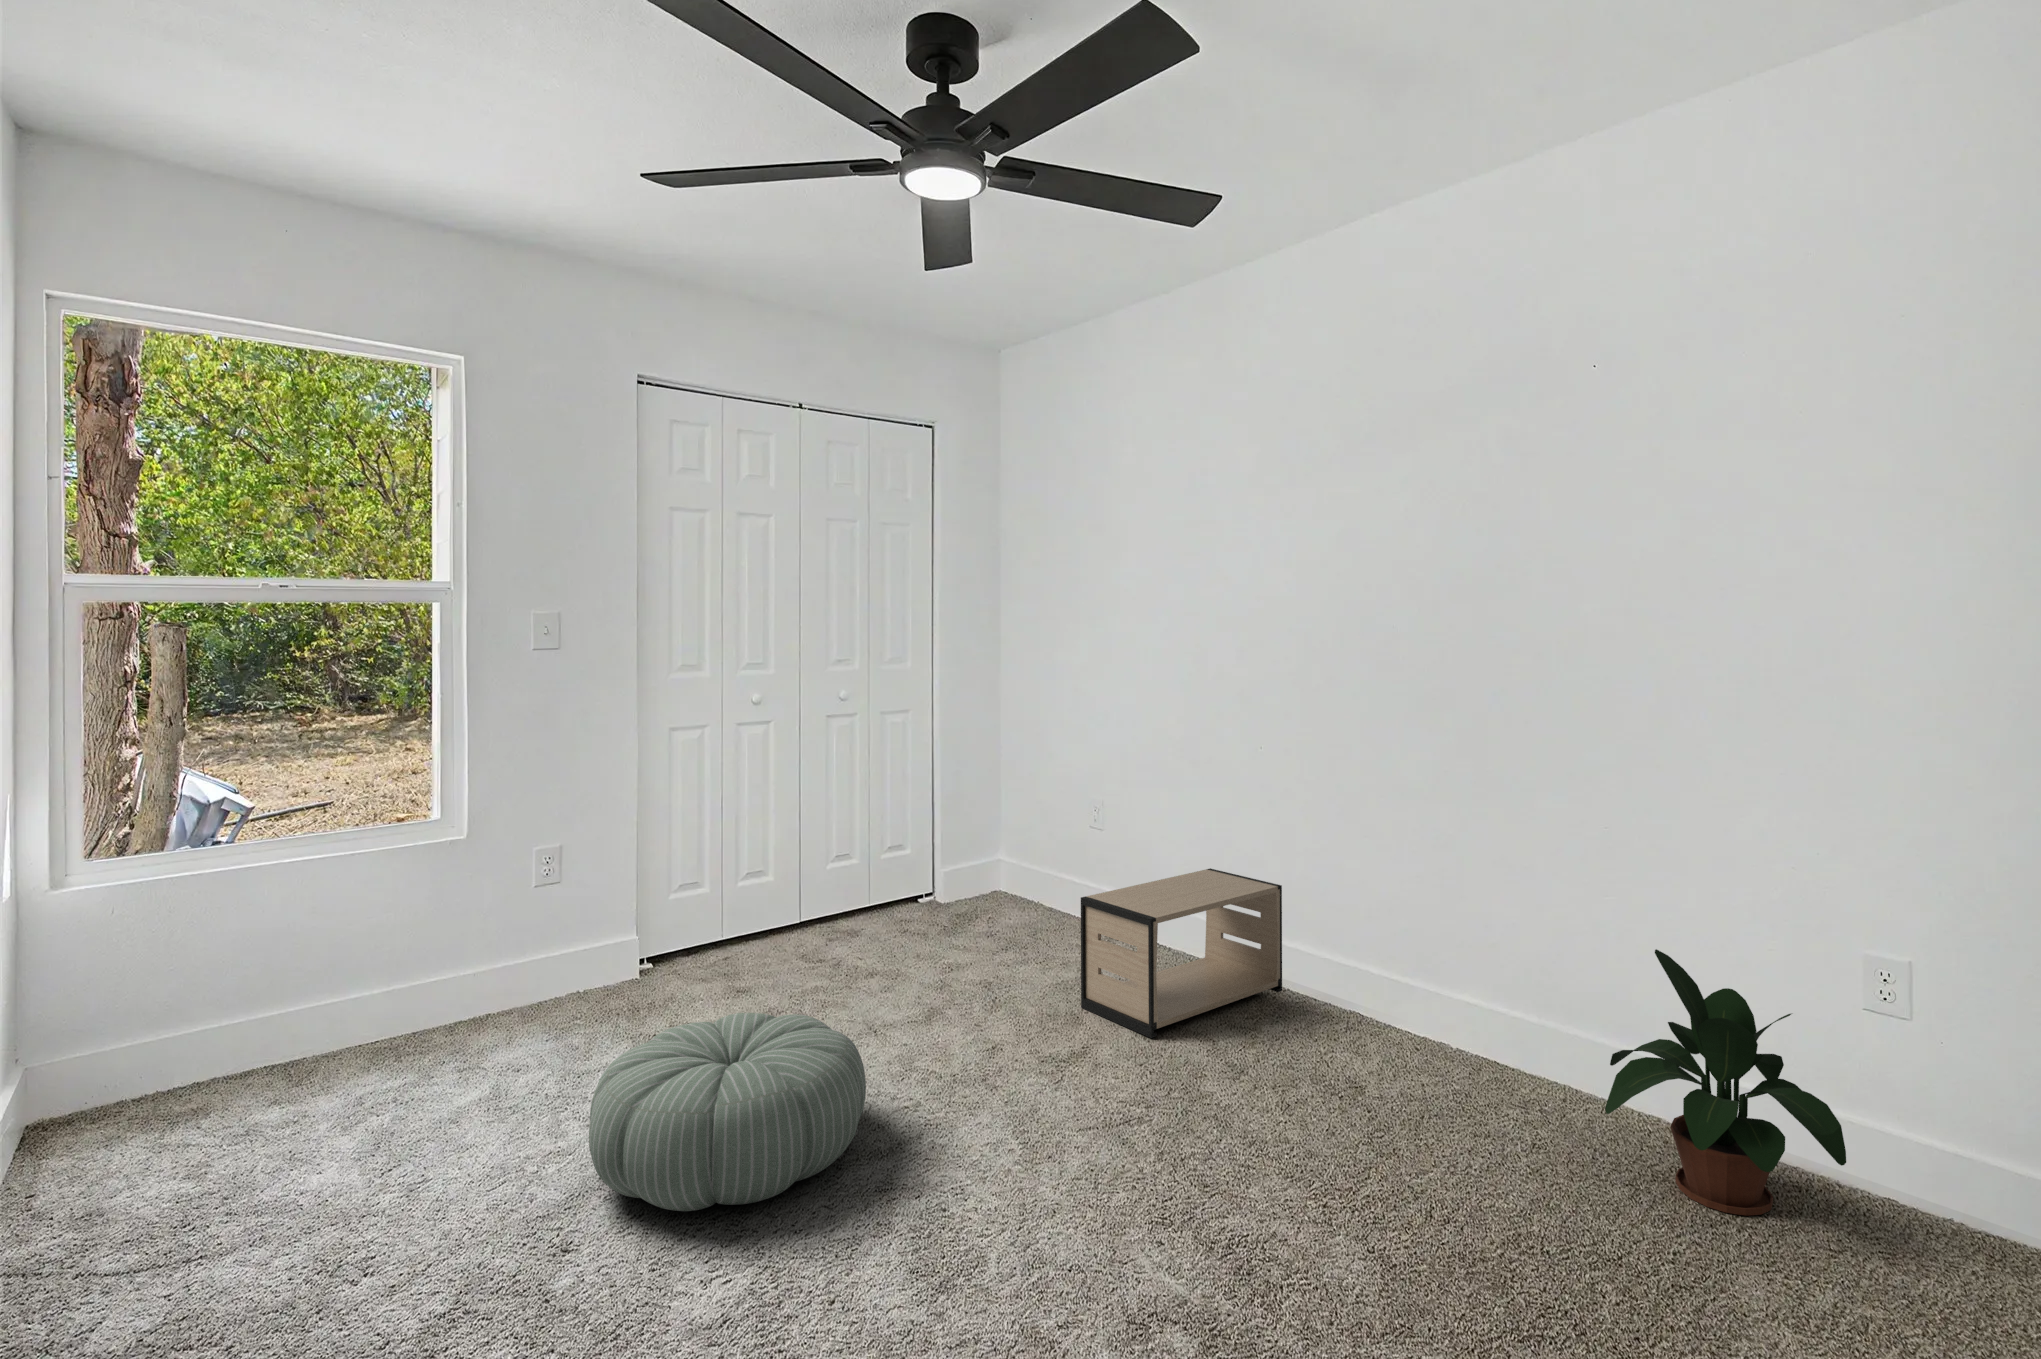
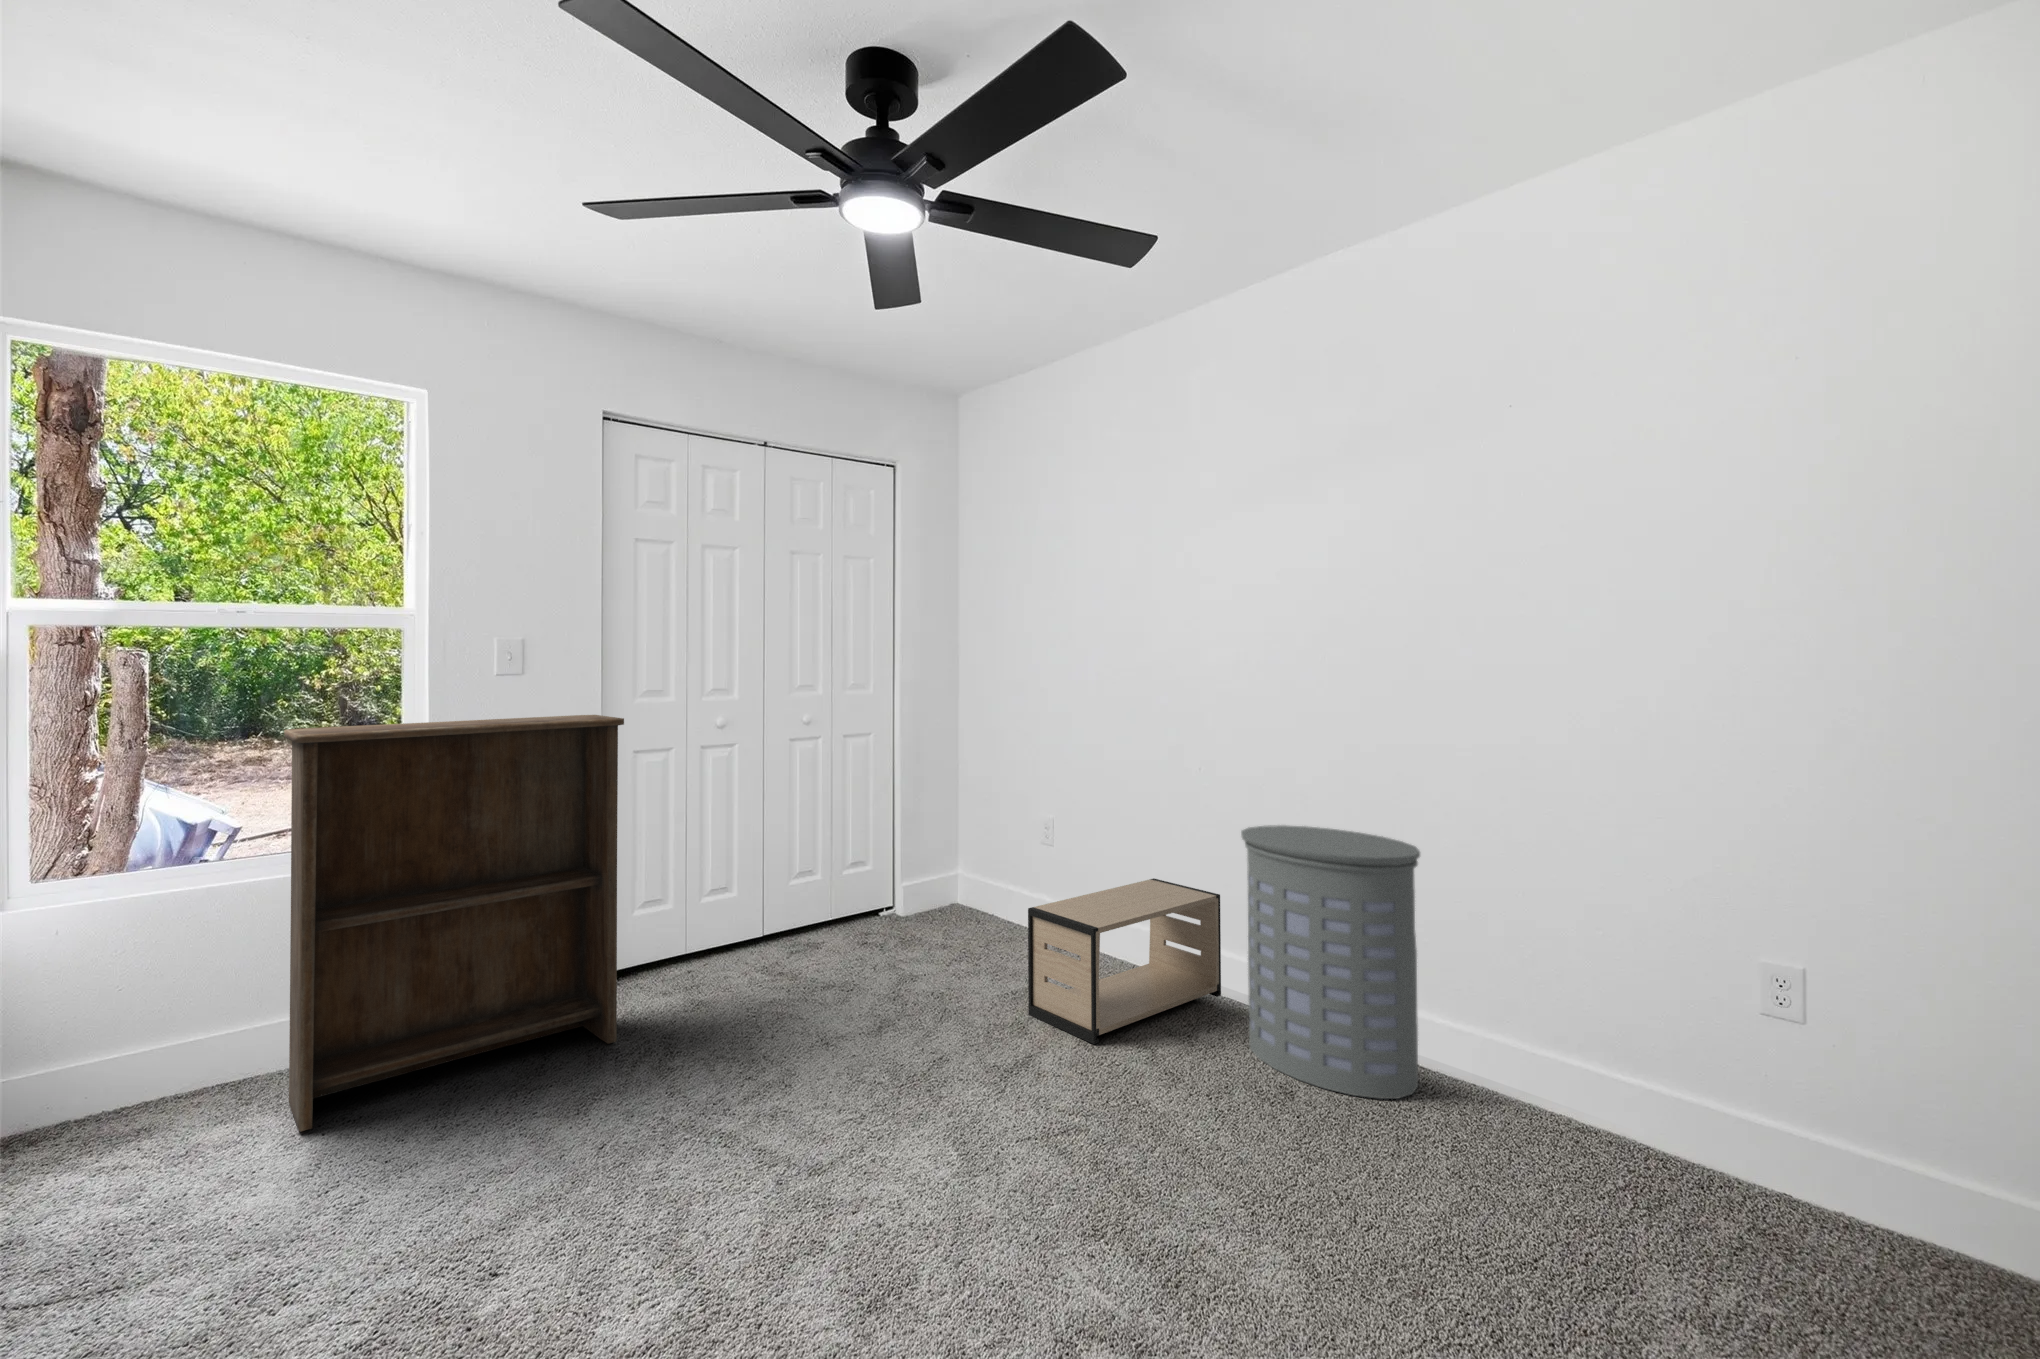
bookshelf: none [329,694,665,1112] -> present [284,715,624,1132]
laundry hamper: none [1307,813,1499,1097] -> present [1241,825,1420,1099]
potted plant: present [1605,949,1846,1216] -> none [1520,957,1748,1215]
pouf: present [589,1013,866,1211] -> none [526,1027,809,1231]

